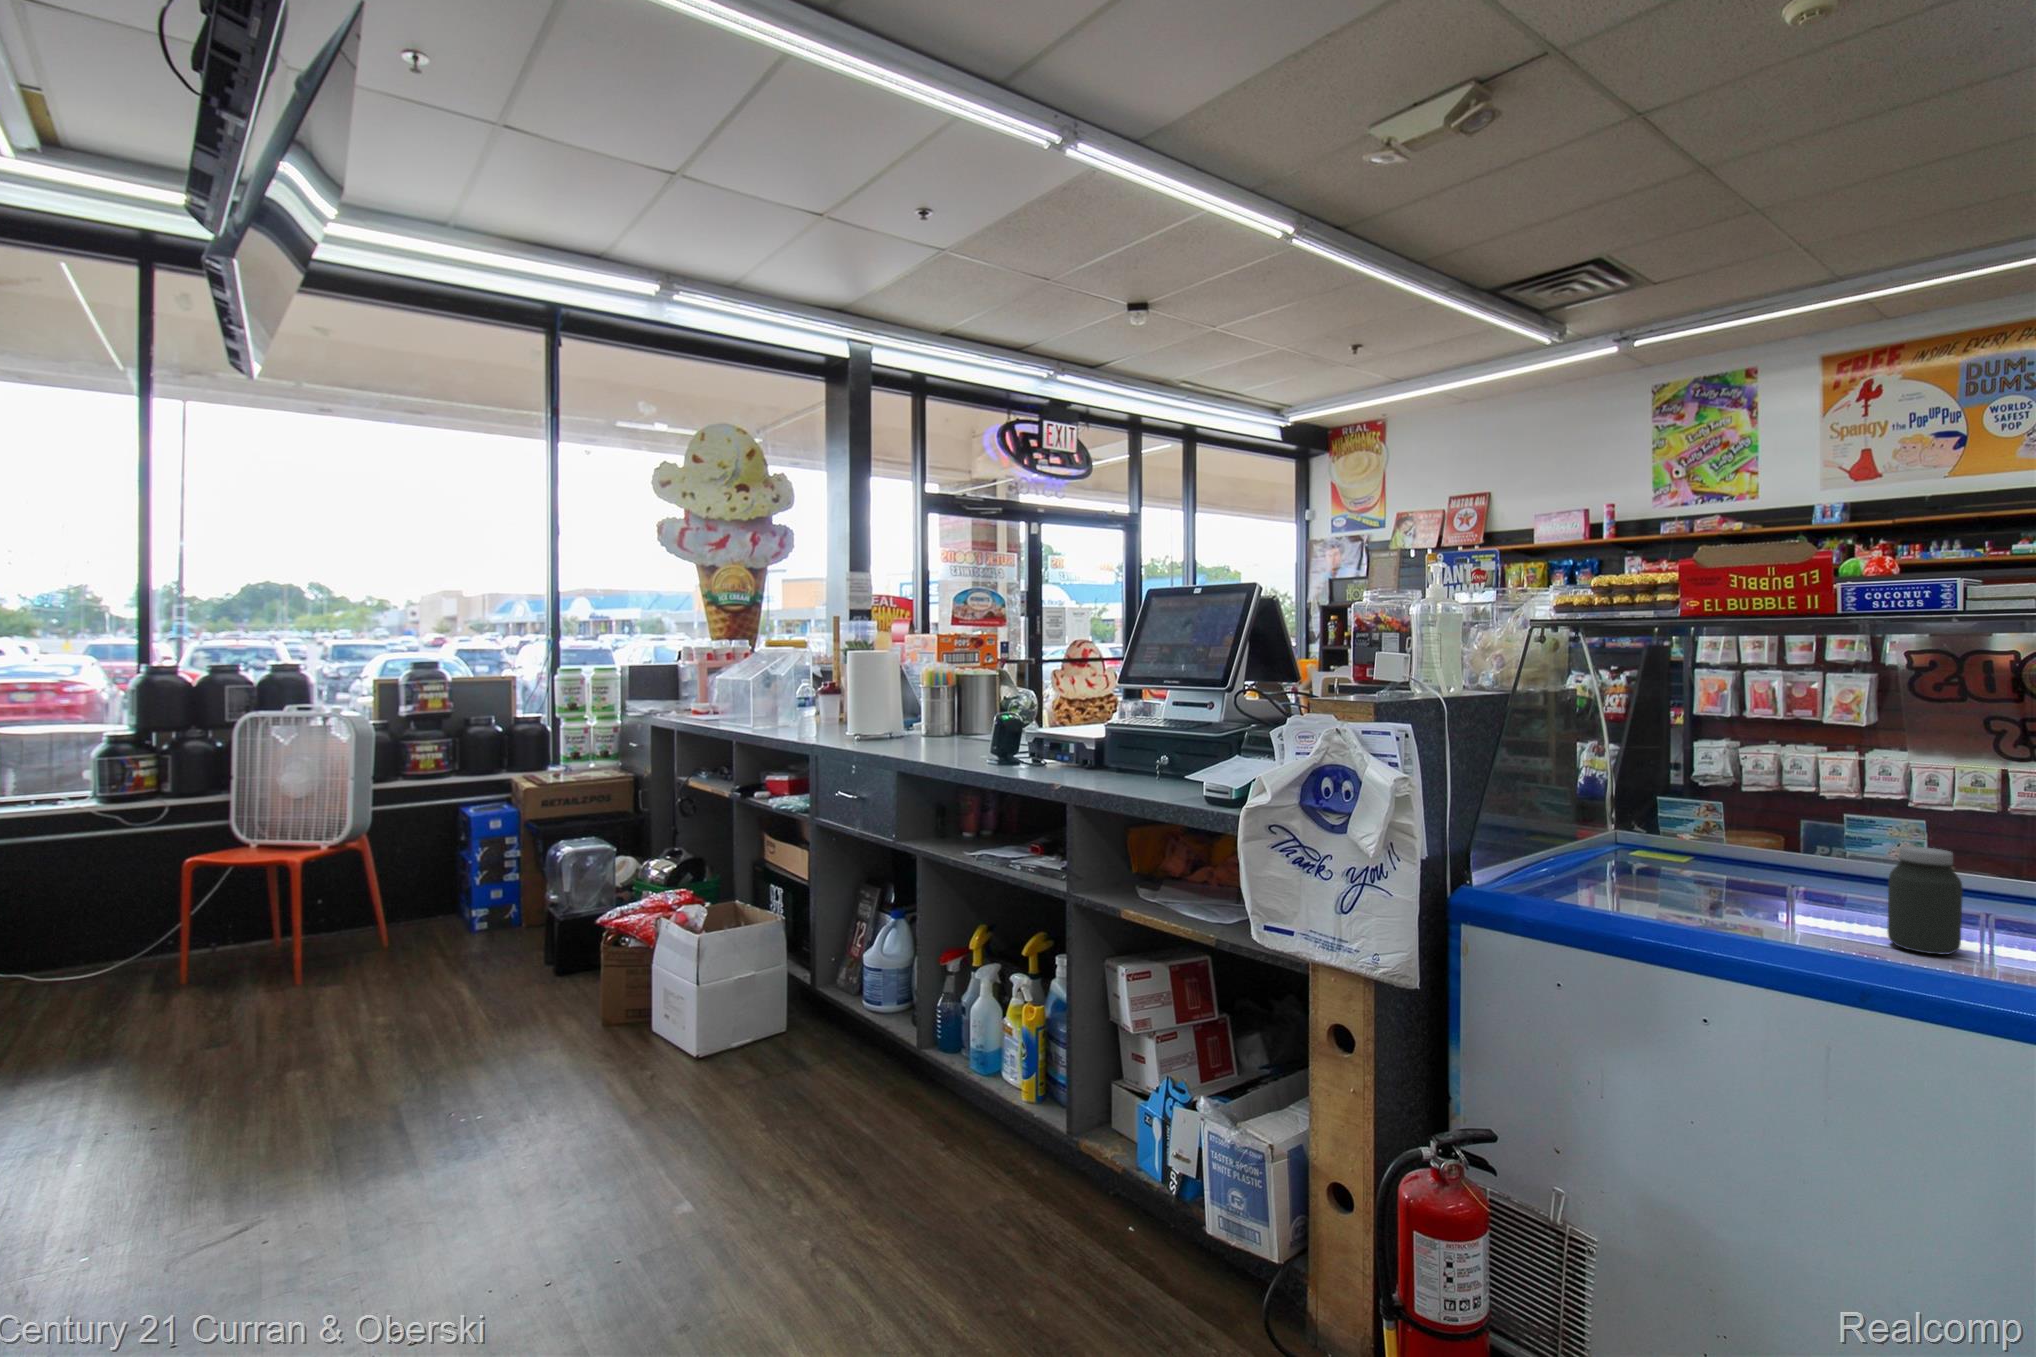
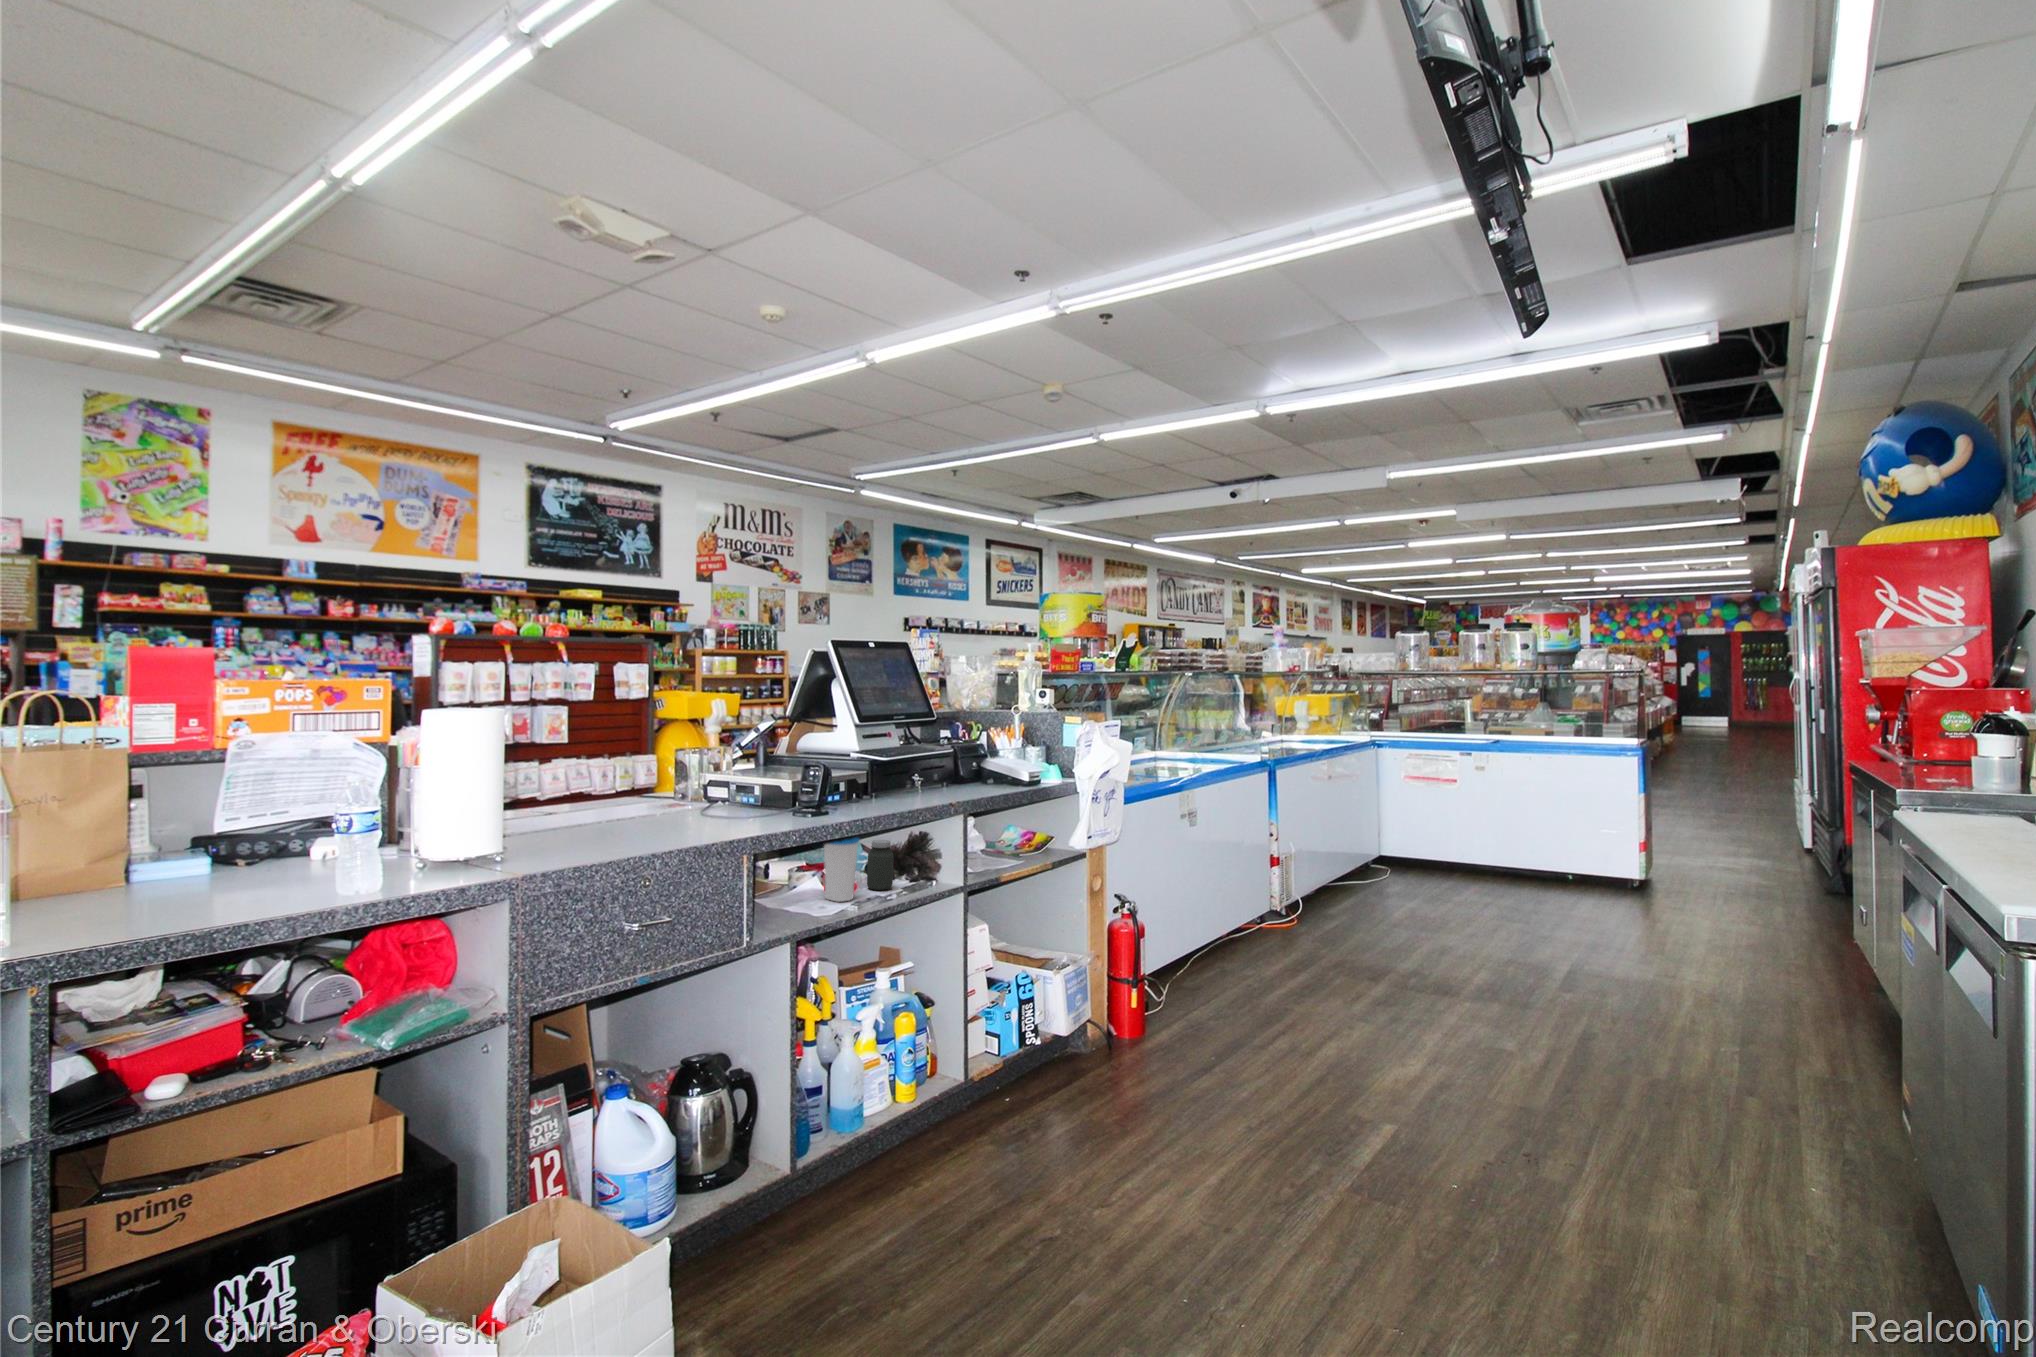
water bottle: none [1731,787,1818,936] -> present [824,838,859,902]

